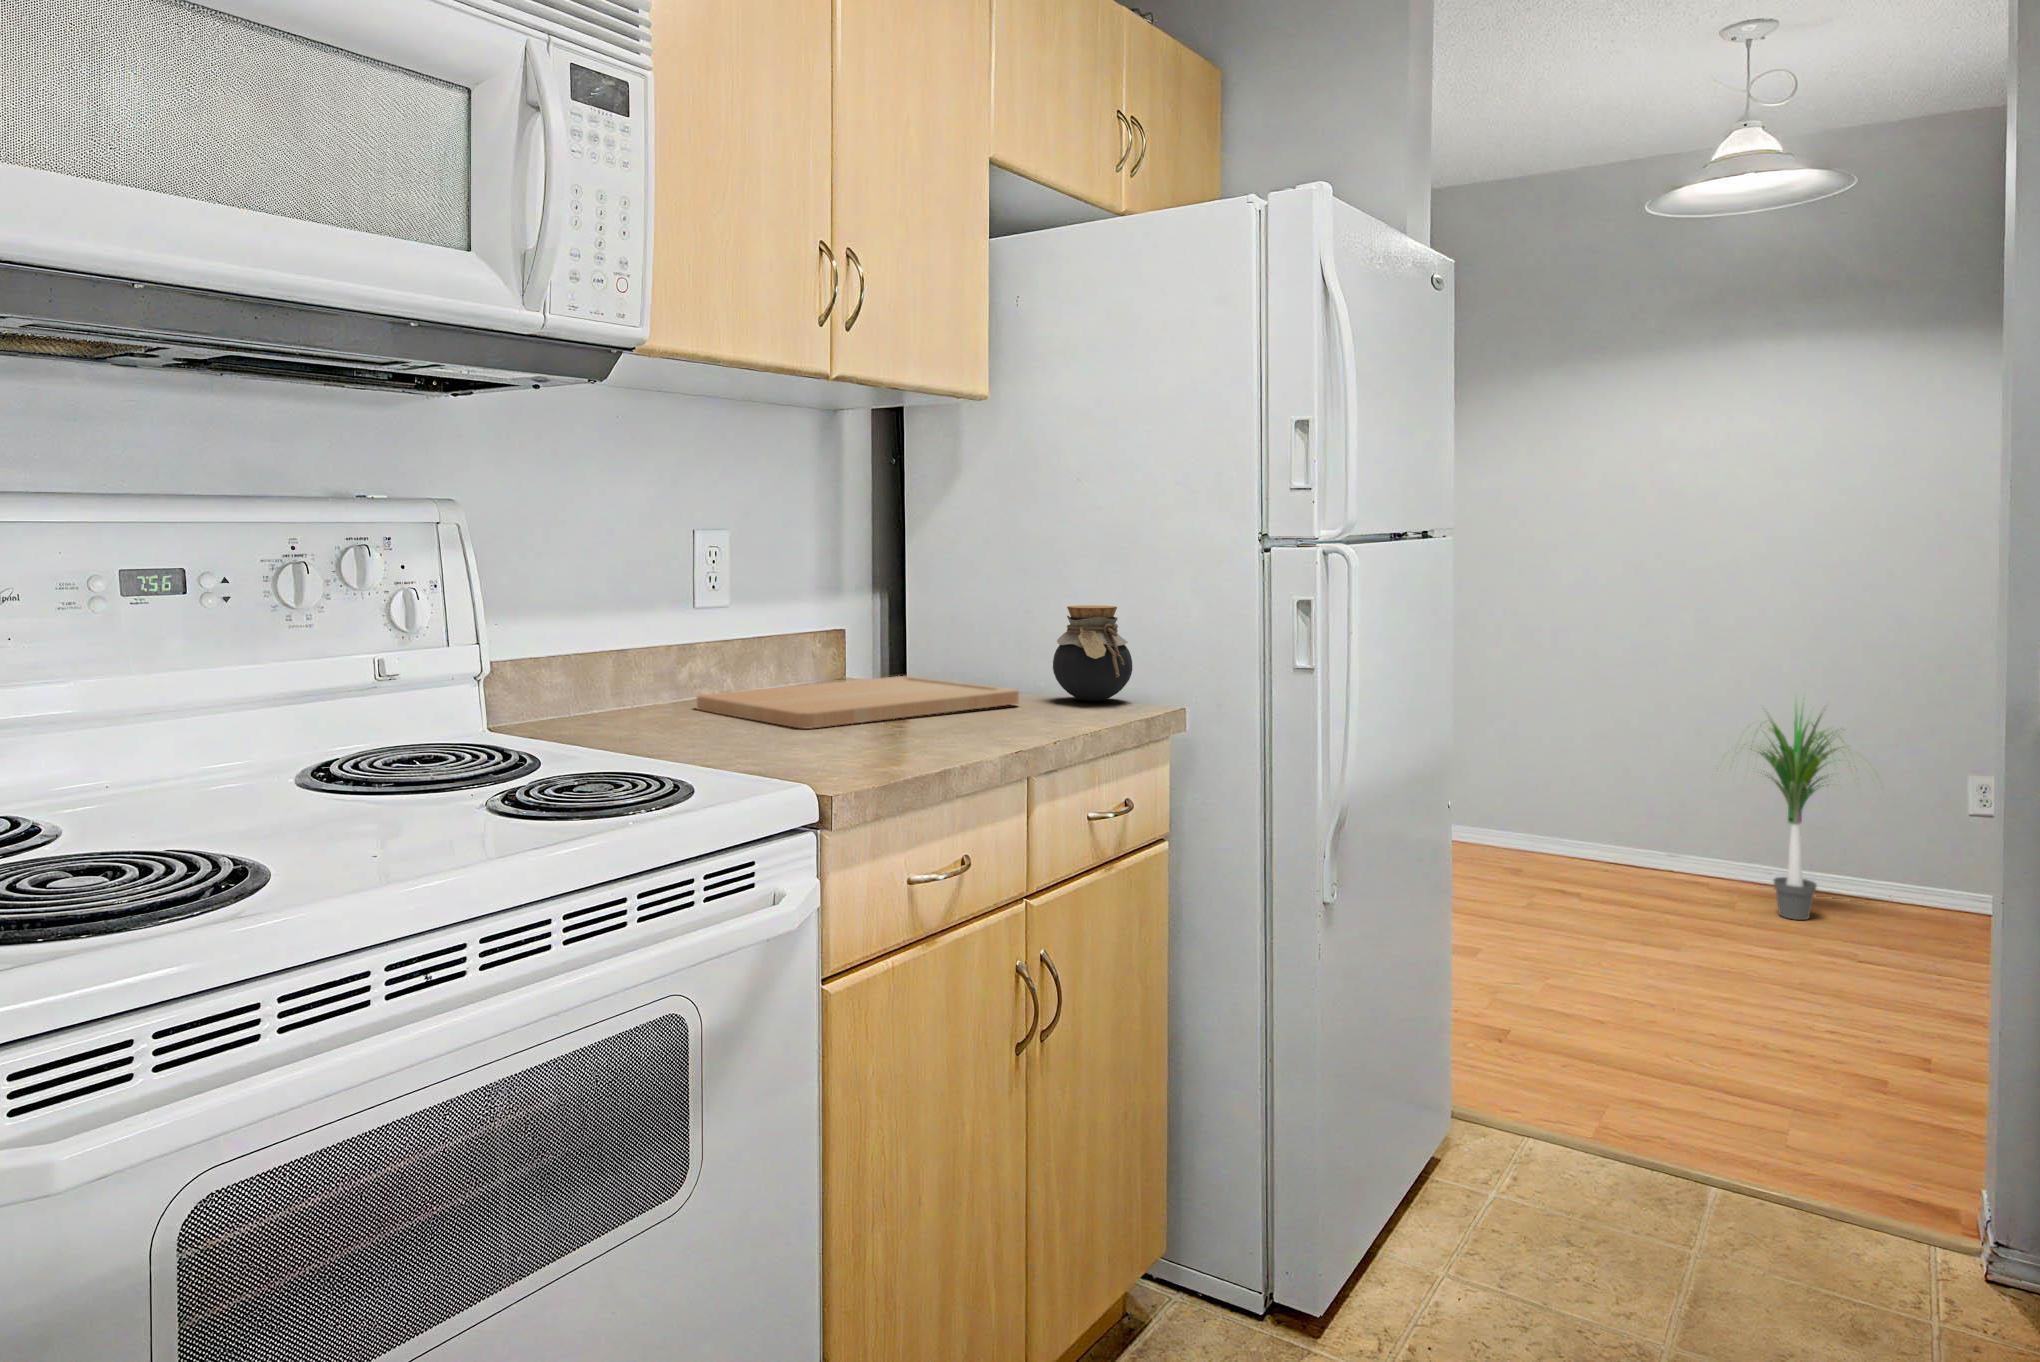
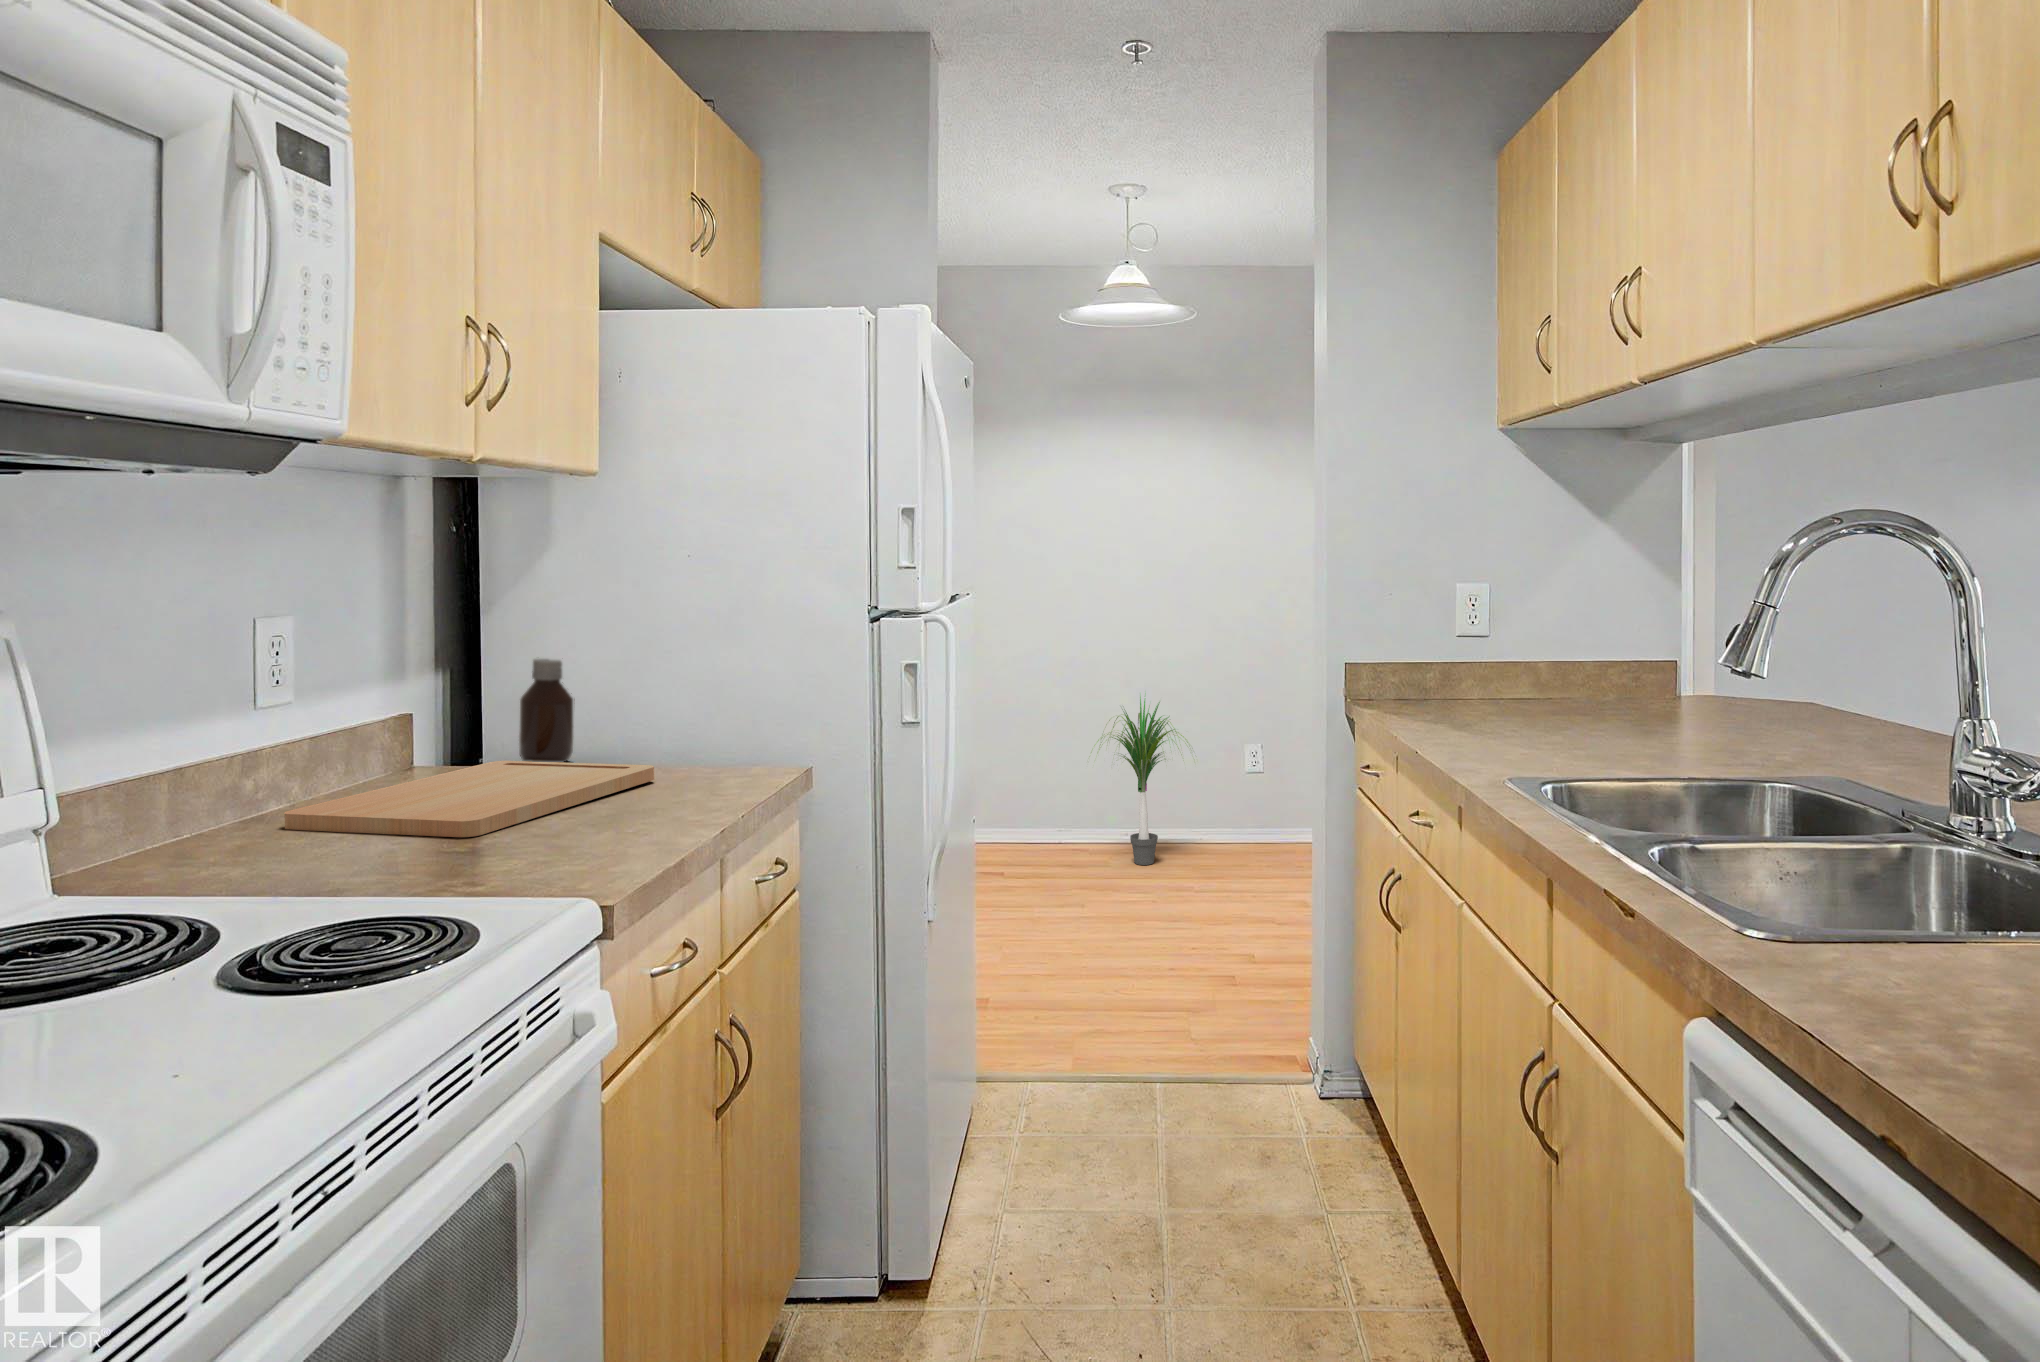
bottle: none [933,583,981,686] -> present [519,659,575,762]
jar: present [1053,606,1132,701] -> none [674,676,753,768]

